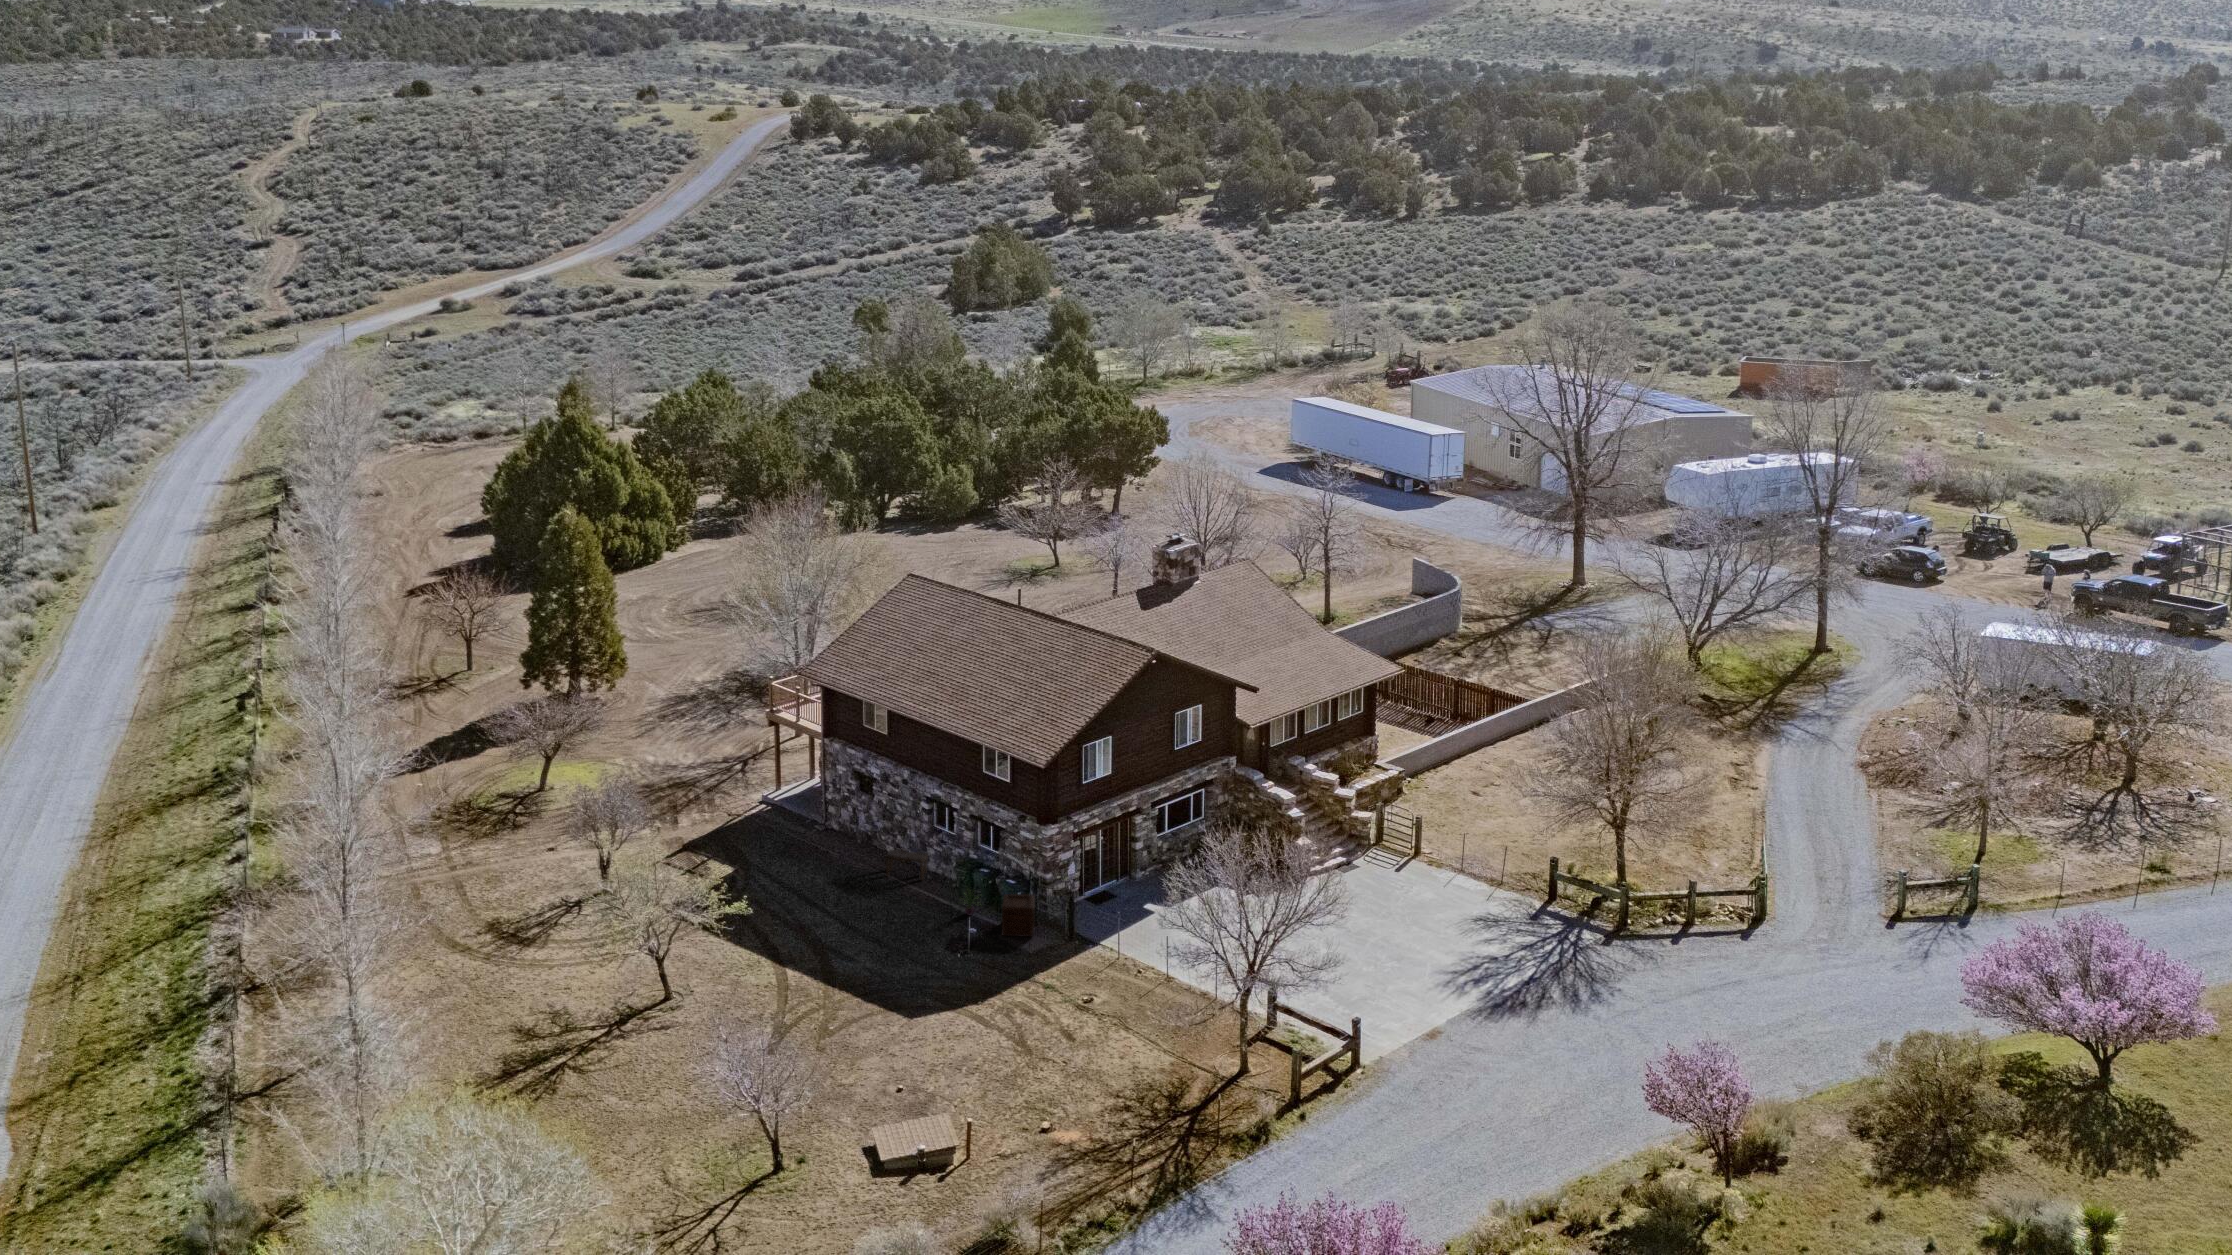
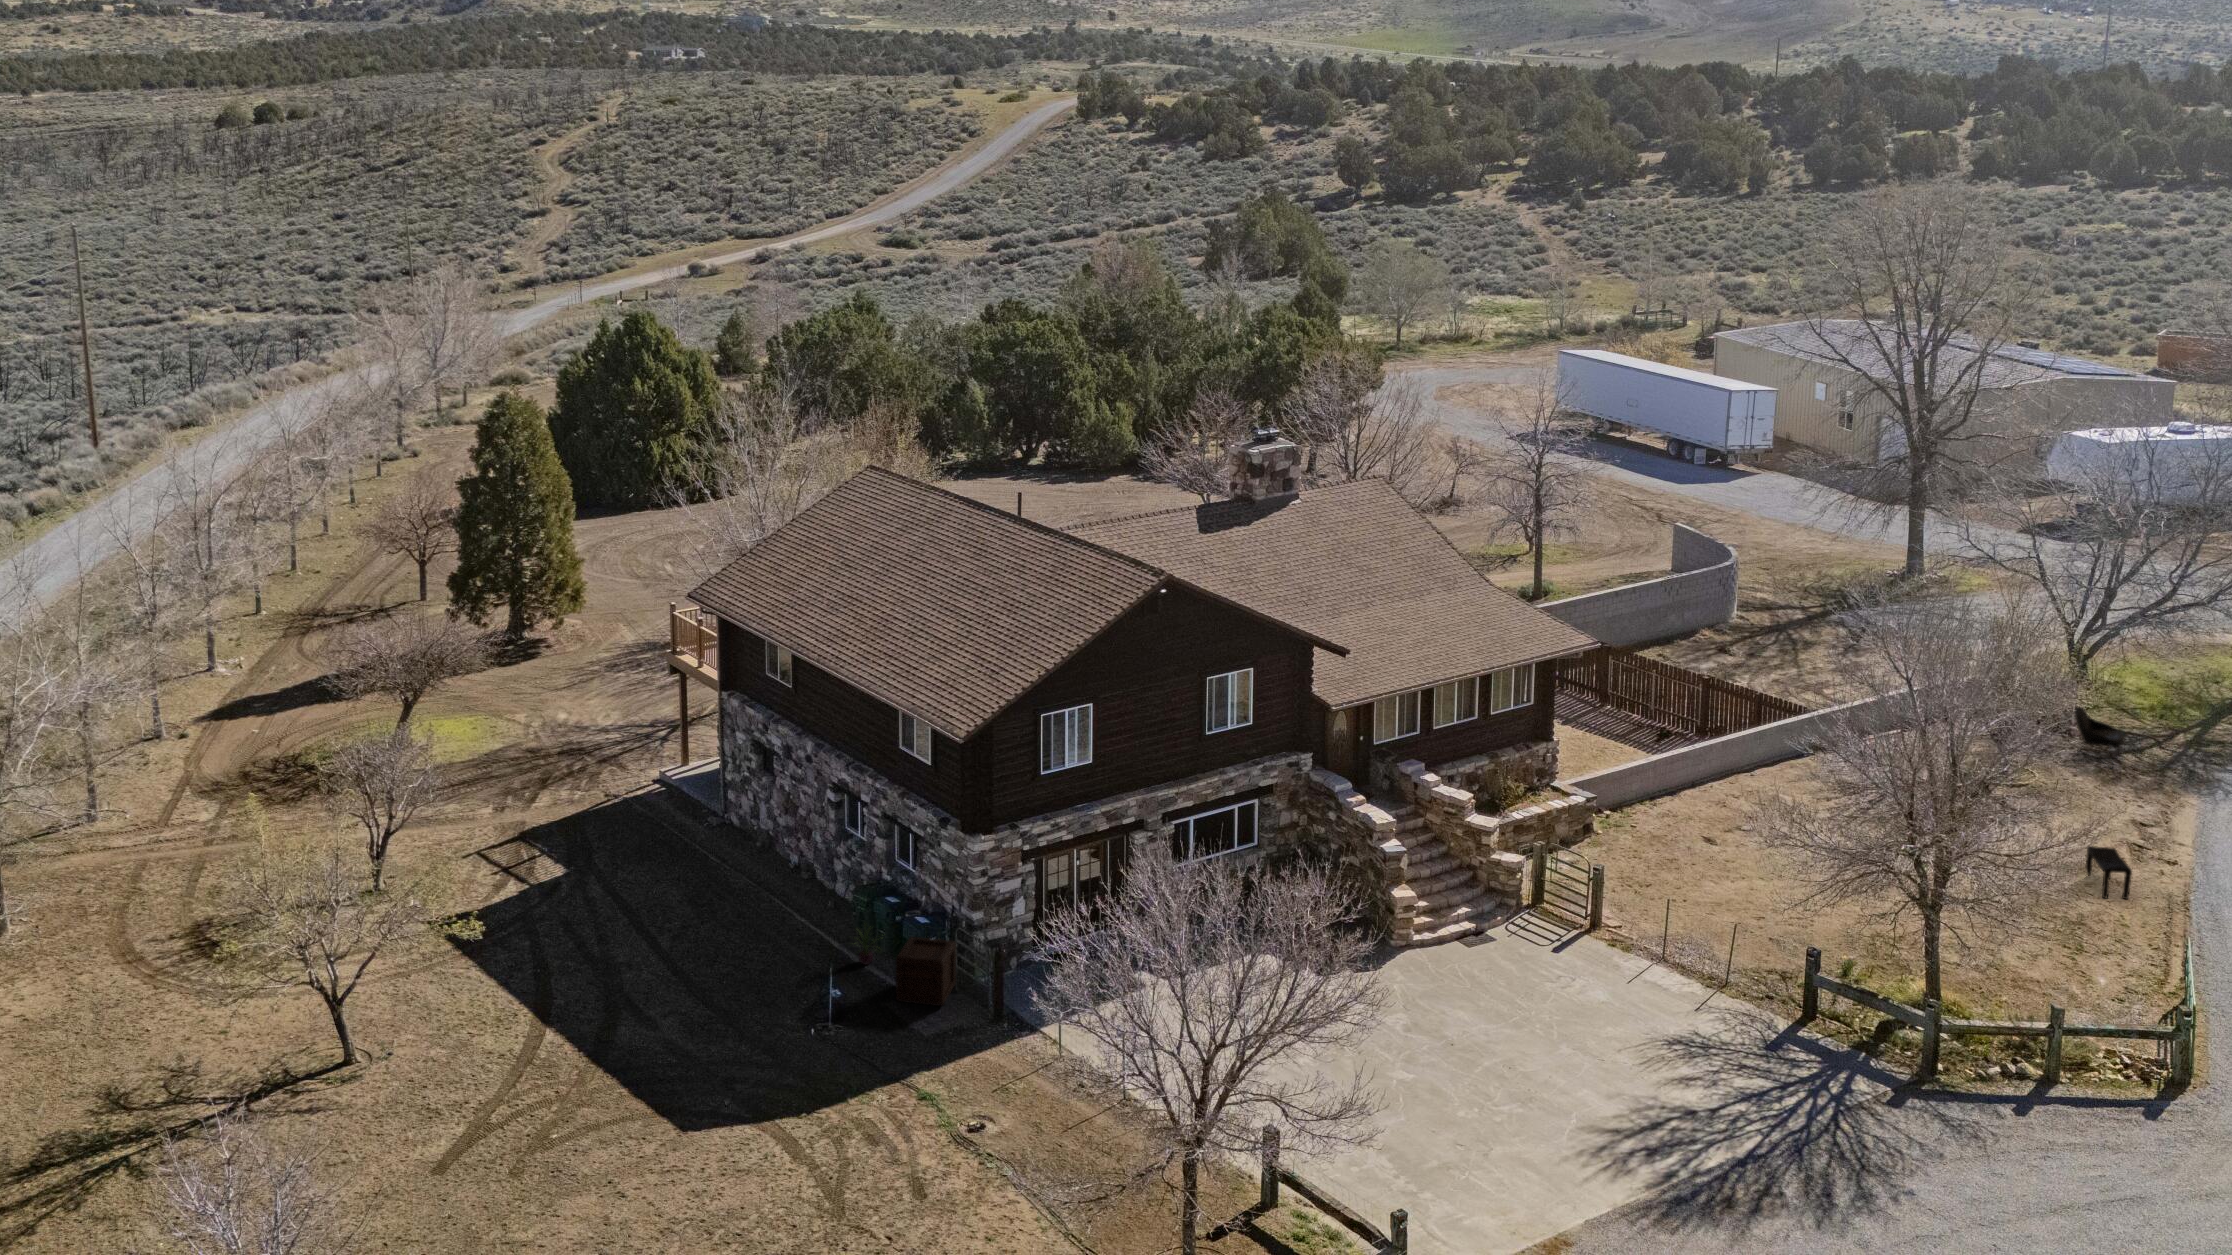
lounge chair: none [1695,687,1726,728] -> present [2074,707,2124,769]
bench: present [885,850,928,880] -> present [2086,846,2132,899]

